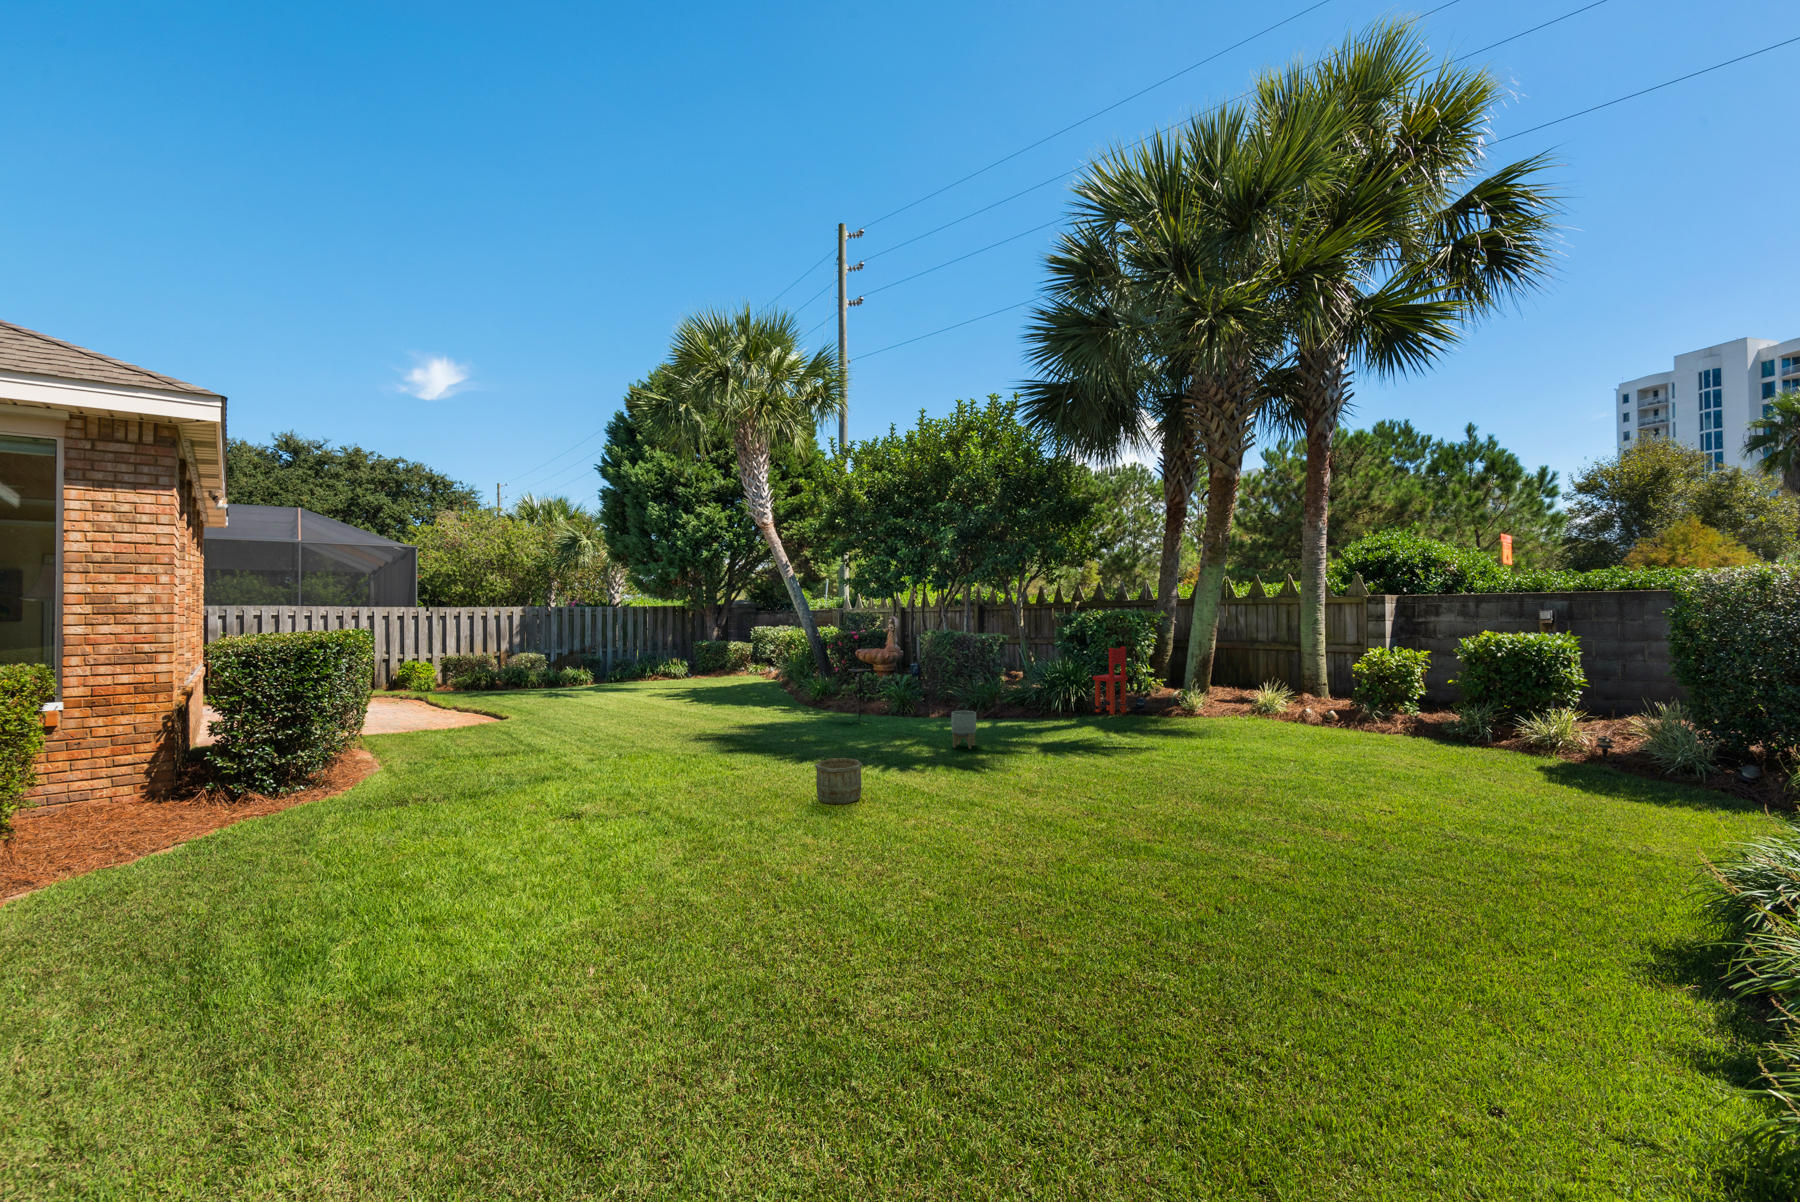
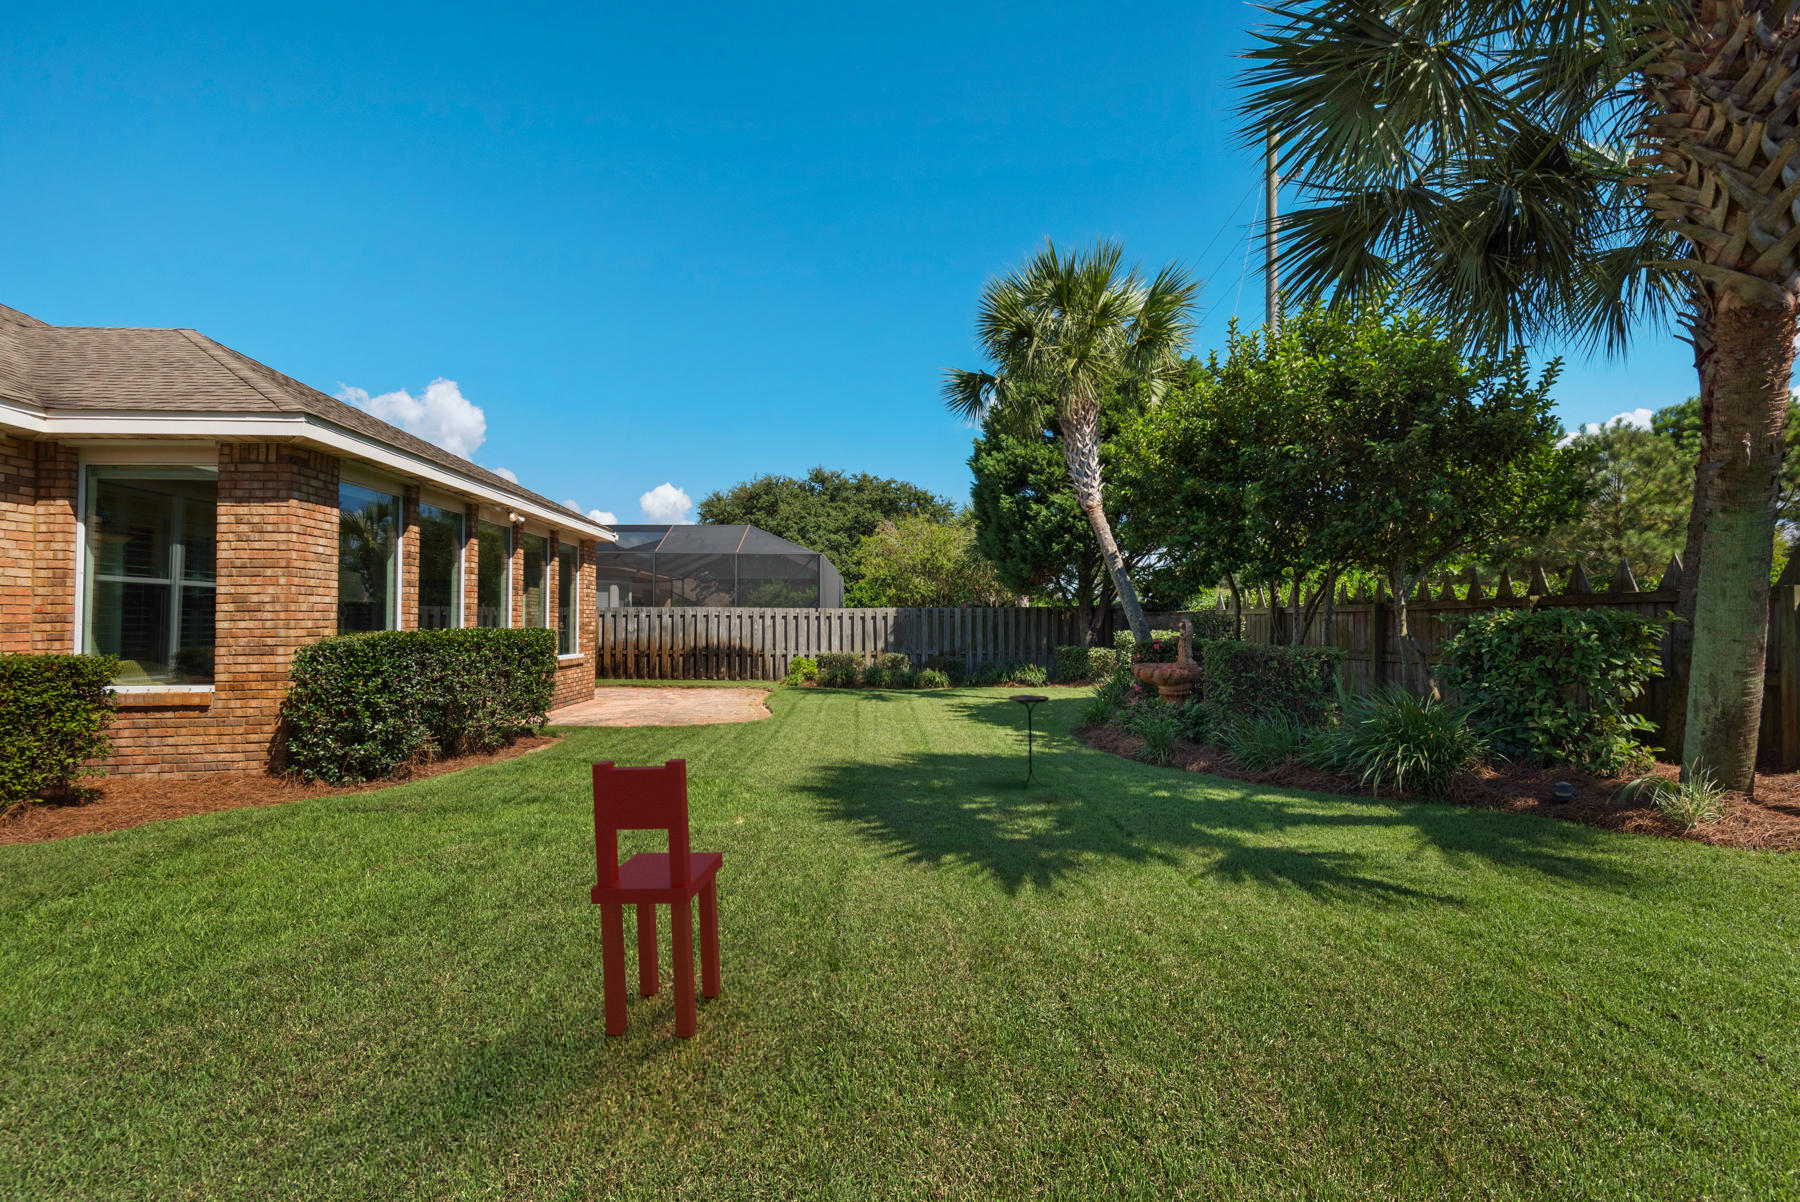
chair: present [1093,647,1128,714] -> present [591,759,723,1037]
planter: present [951,711,976,749] -> none [1039,806,1097,899]
wooden bucket: present [815,758,862,804] -> none [469,887,579,1002]

